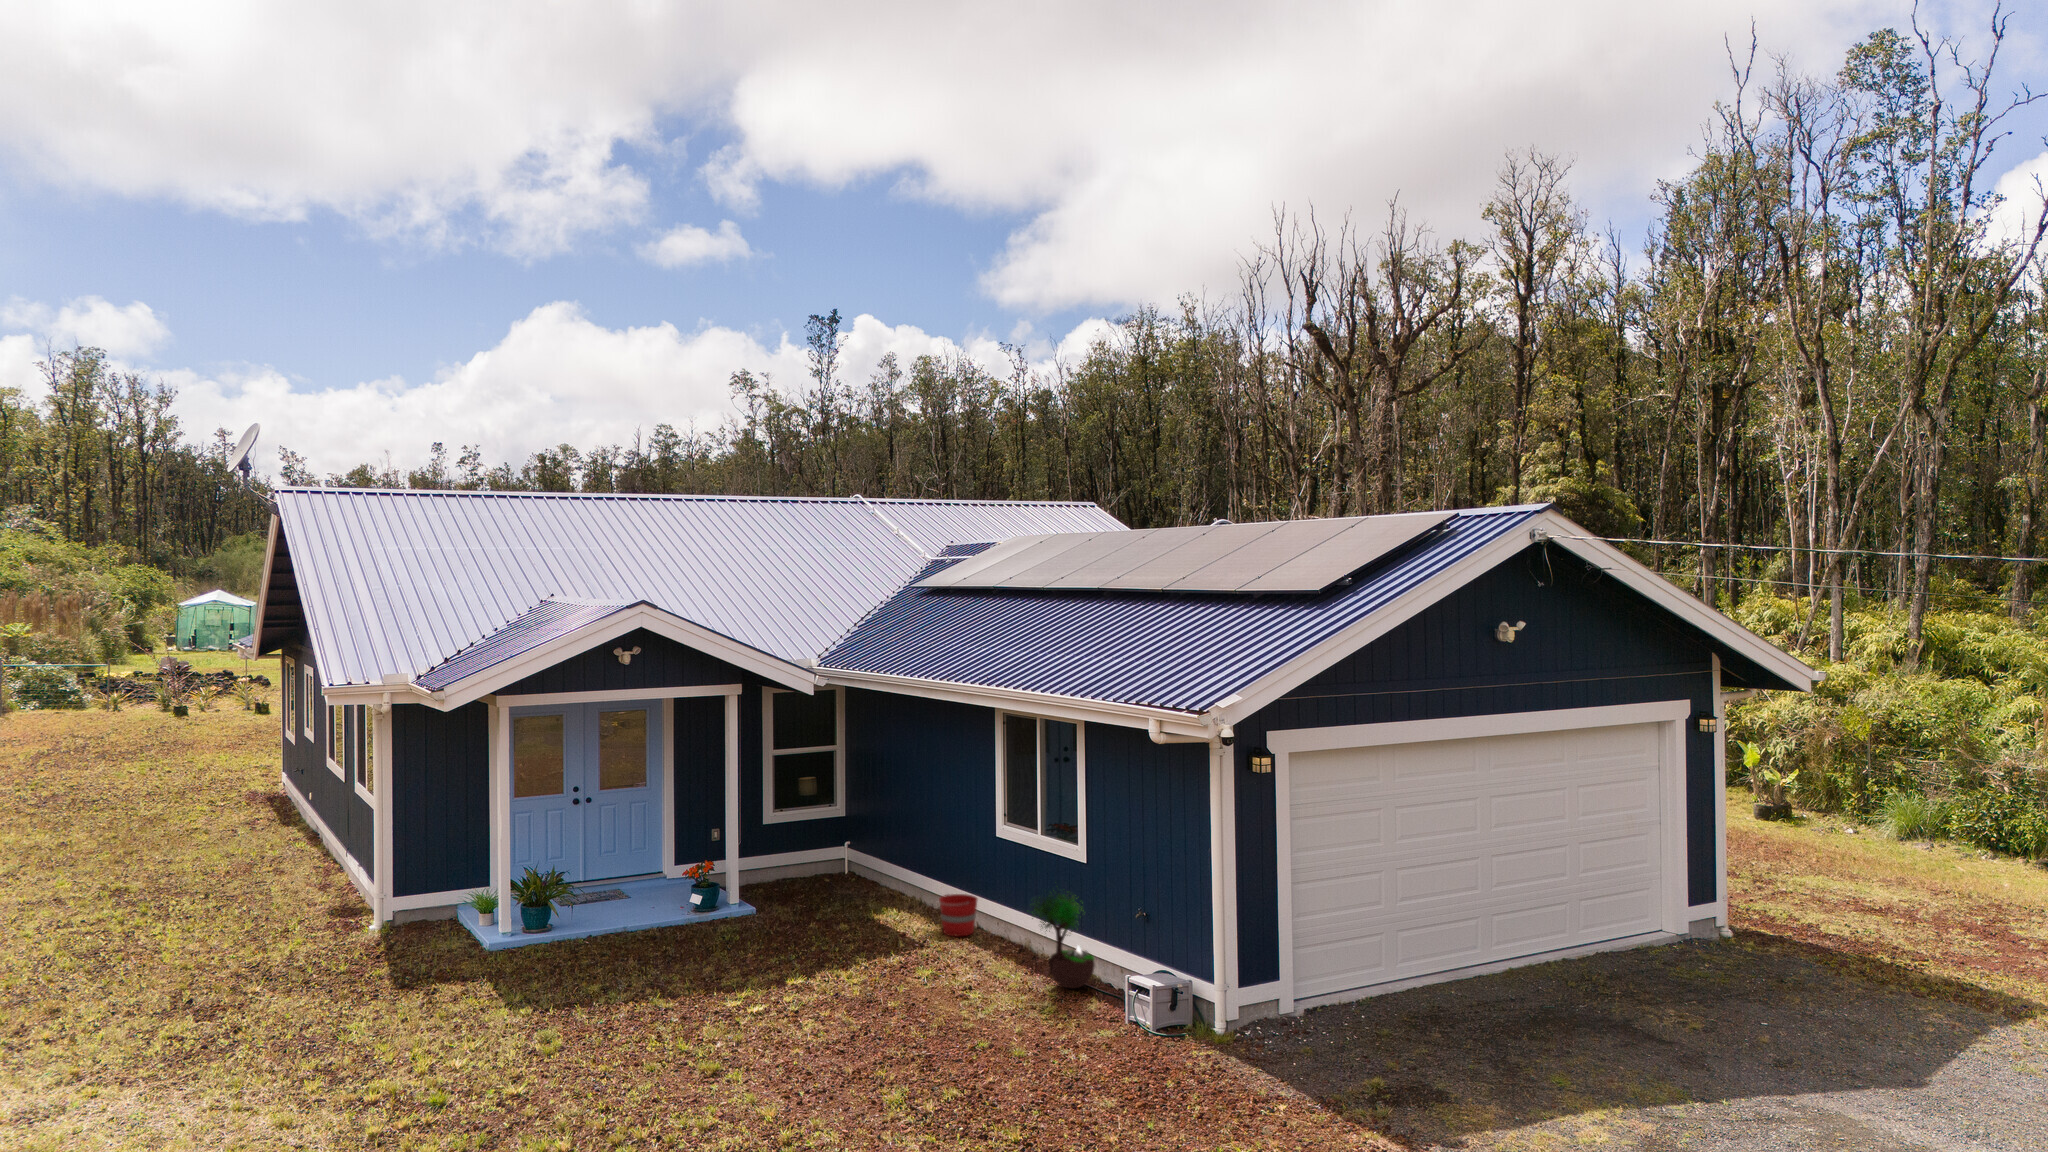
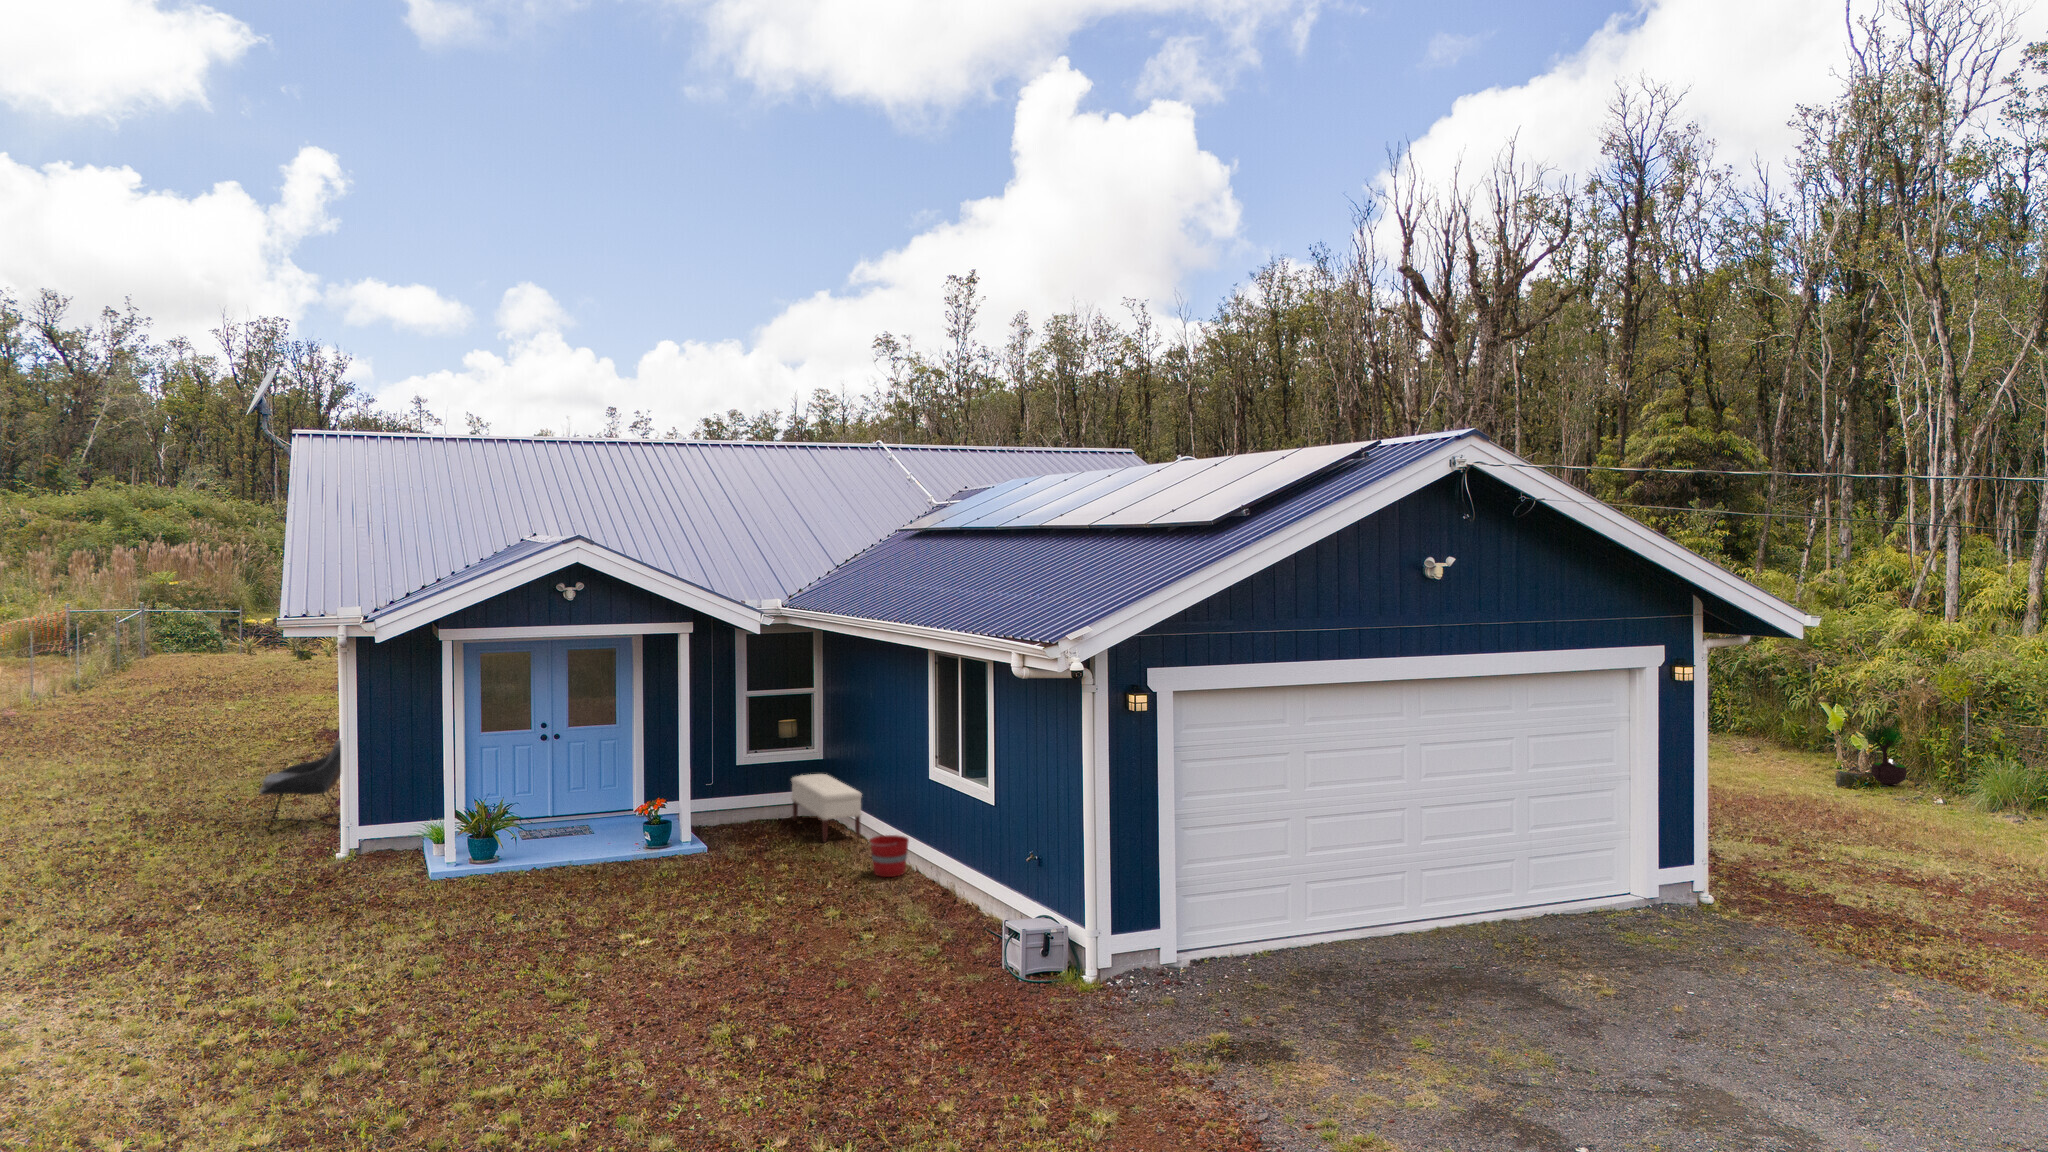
lounge chair: none [259,804,356,910] -> present [259,740,341,834]
bench: none [826,832,909,902] -> present [791,774,862,842]
potted tree: present [1032,890,1095,988] -> present [1862,723,1907,785]

